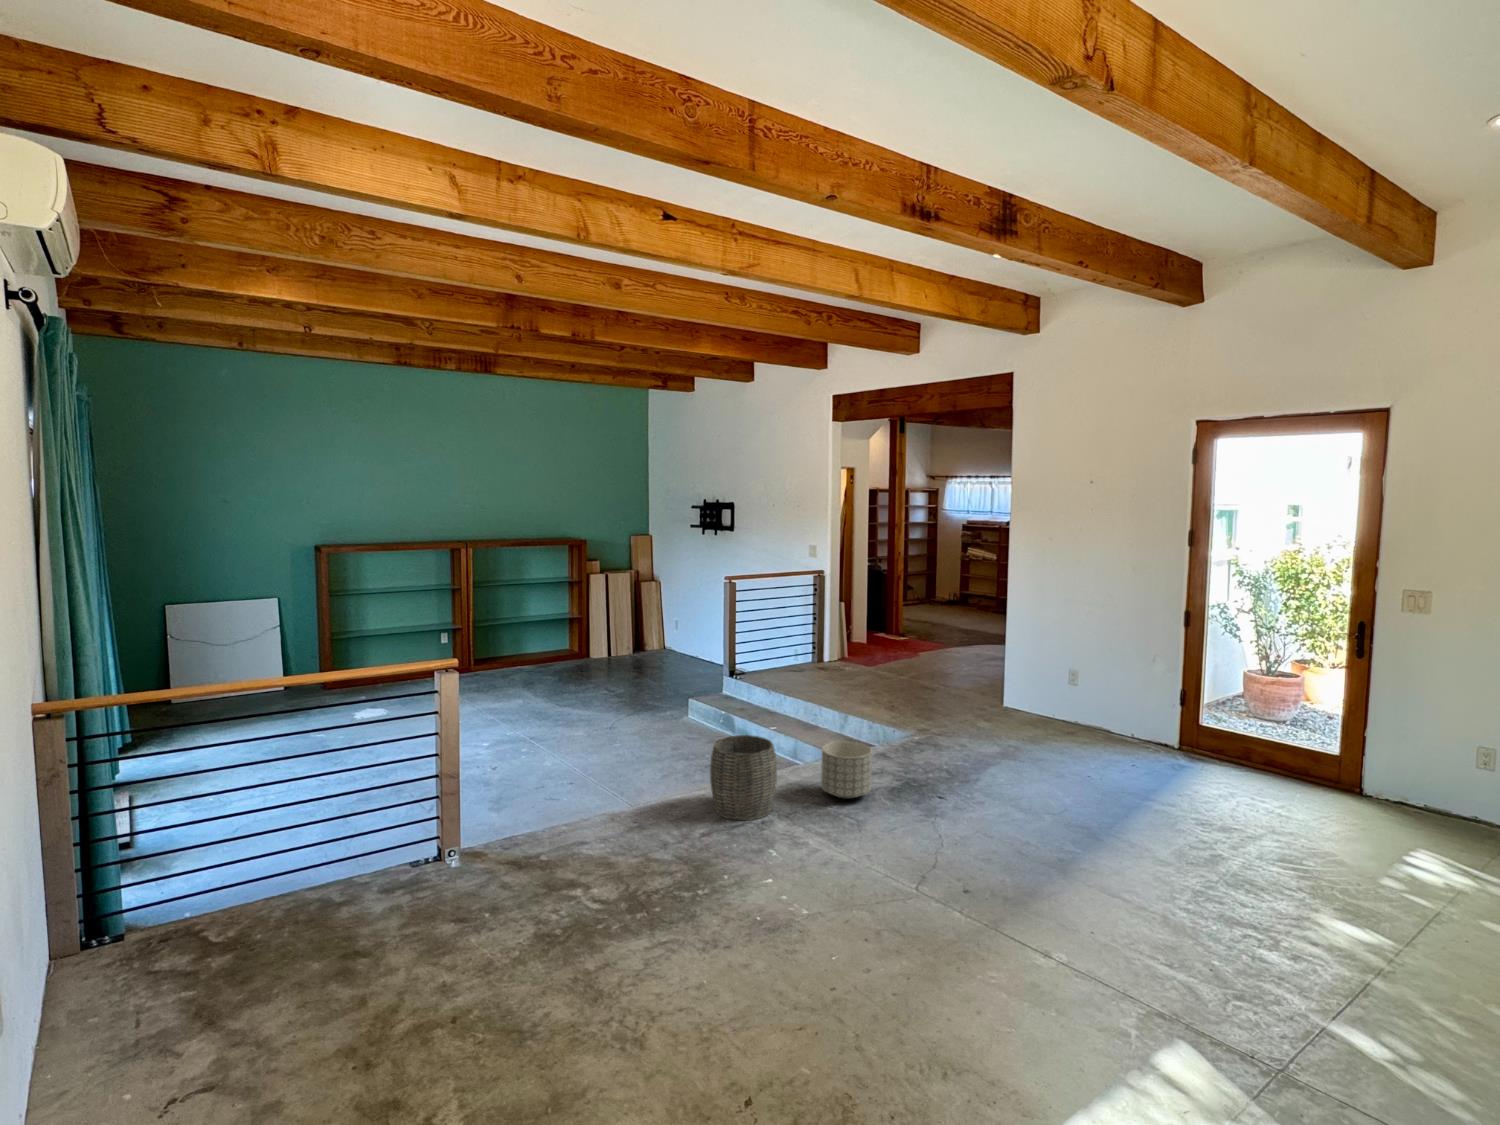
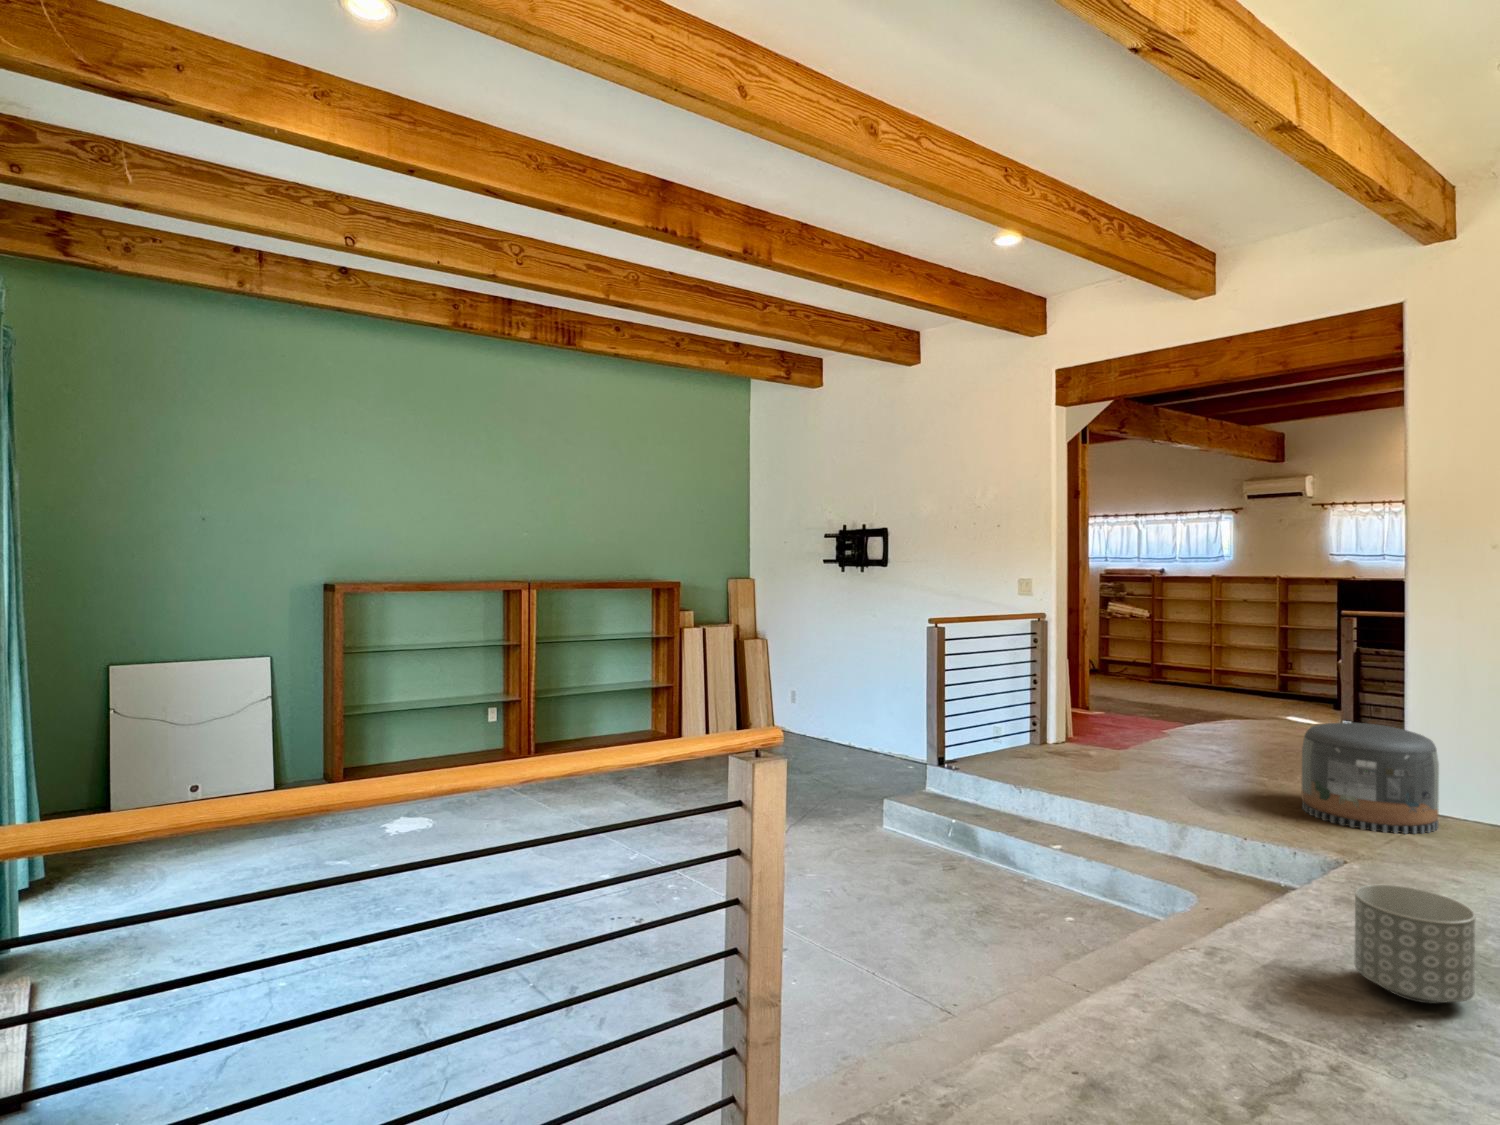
pouf: none [934,650,1009,720] -> present [1302,723,1439,834]
woven basket: present [710,735,777,820] -> none [1186,877,1340,1064]

